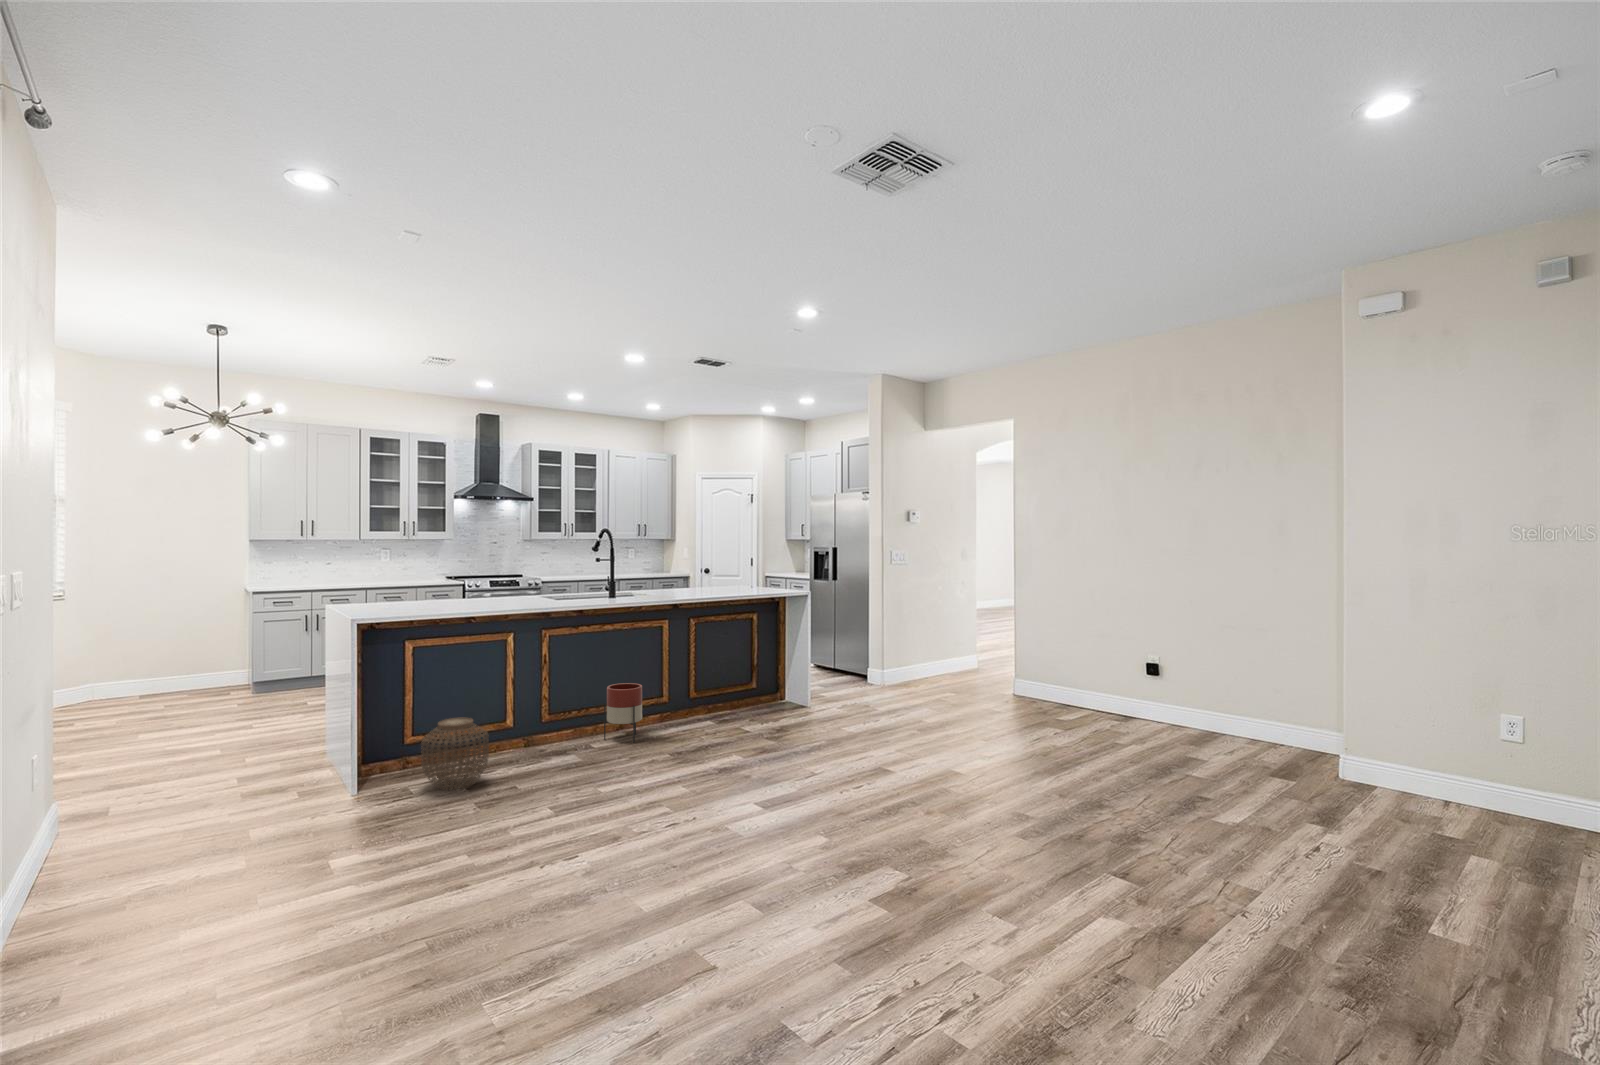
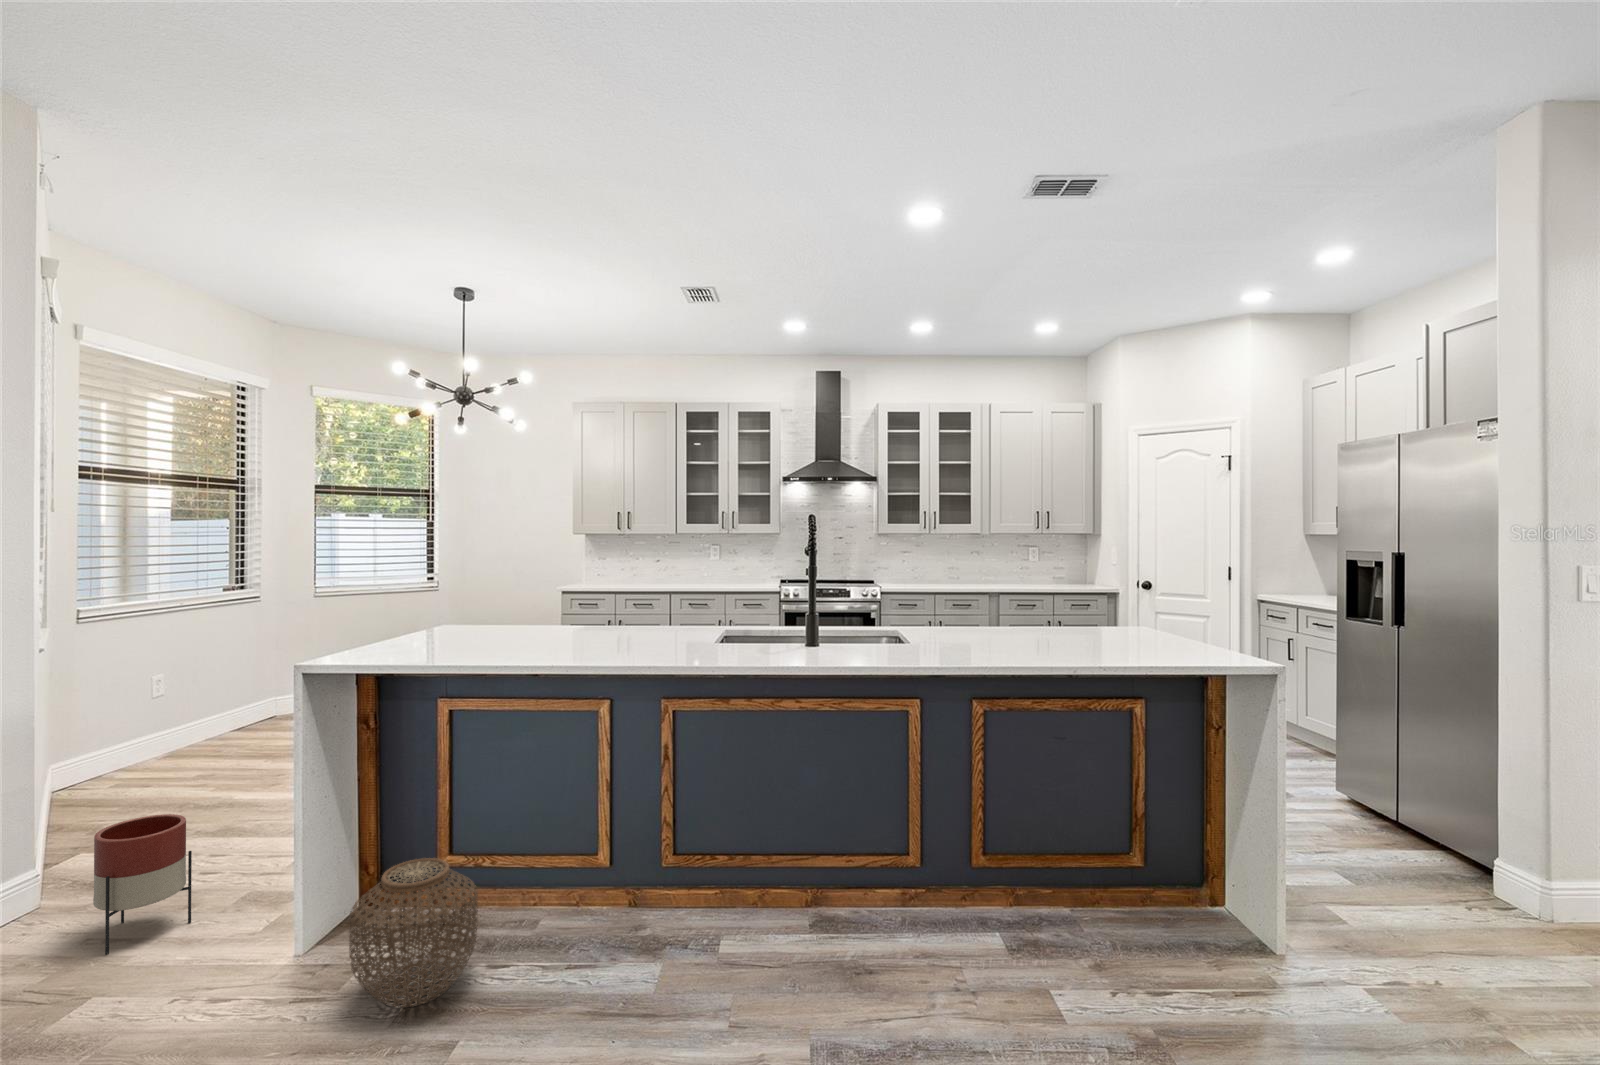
planter: present [604,683,642,743] -> present [93,814,192,955]

